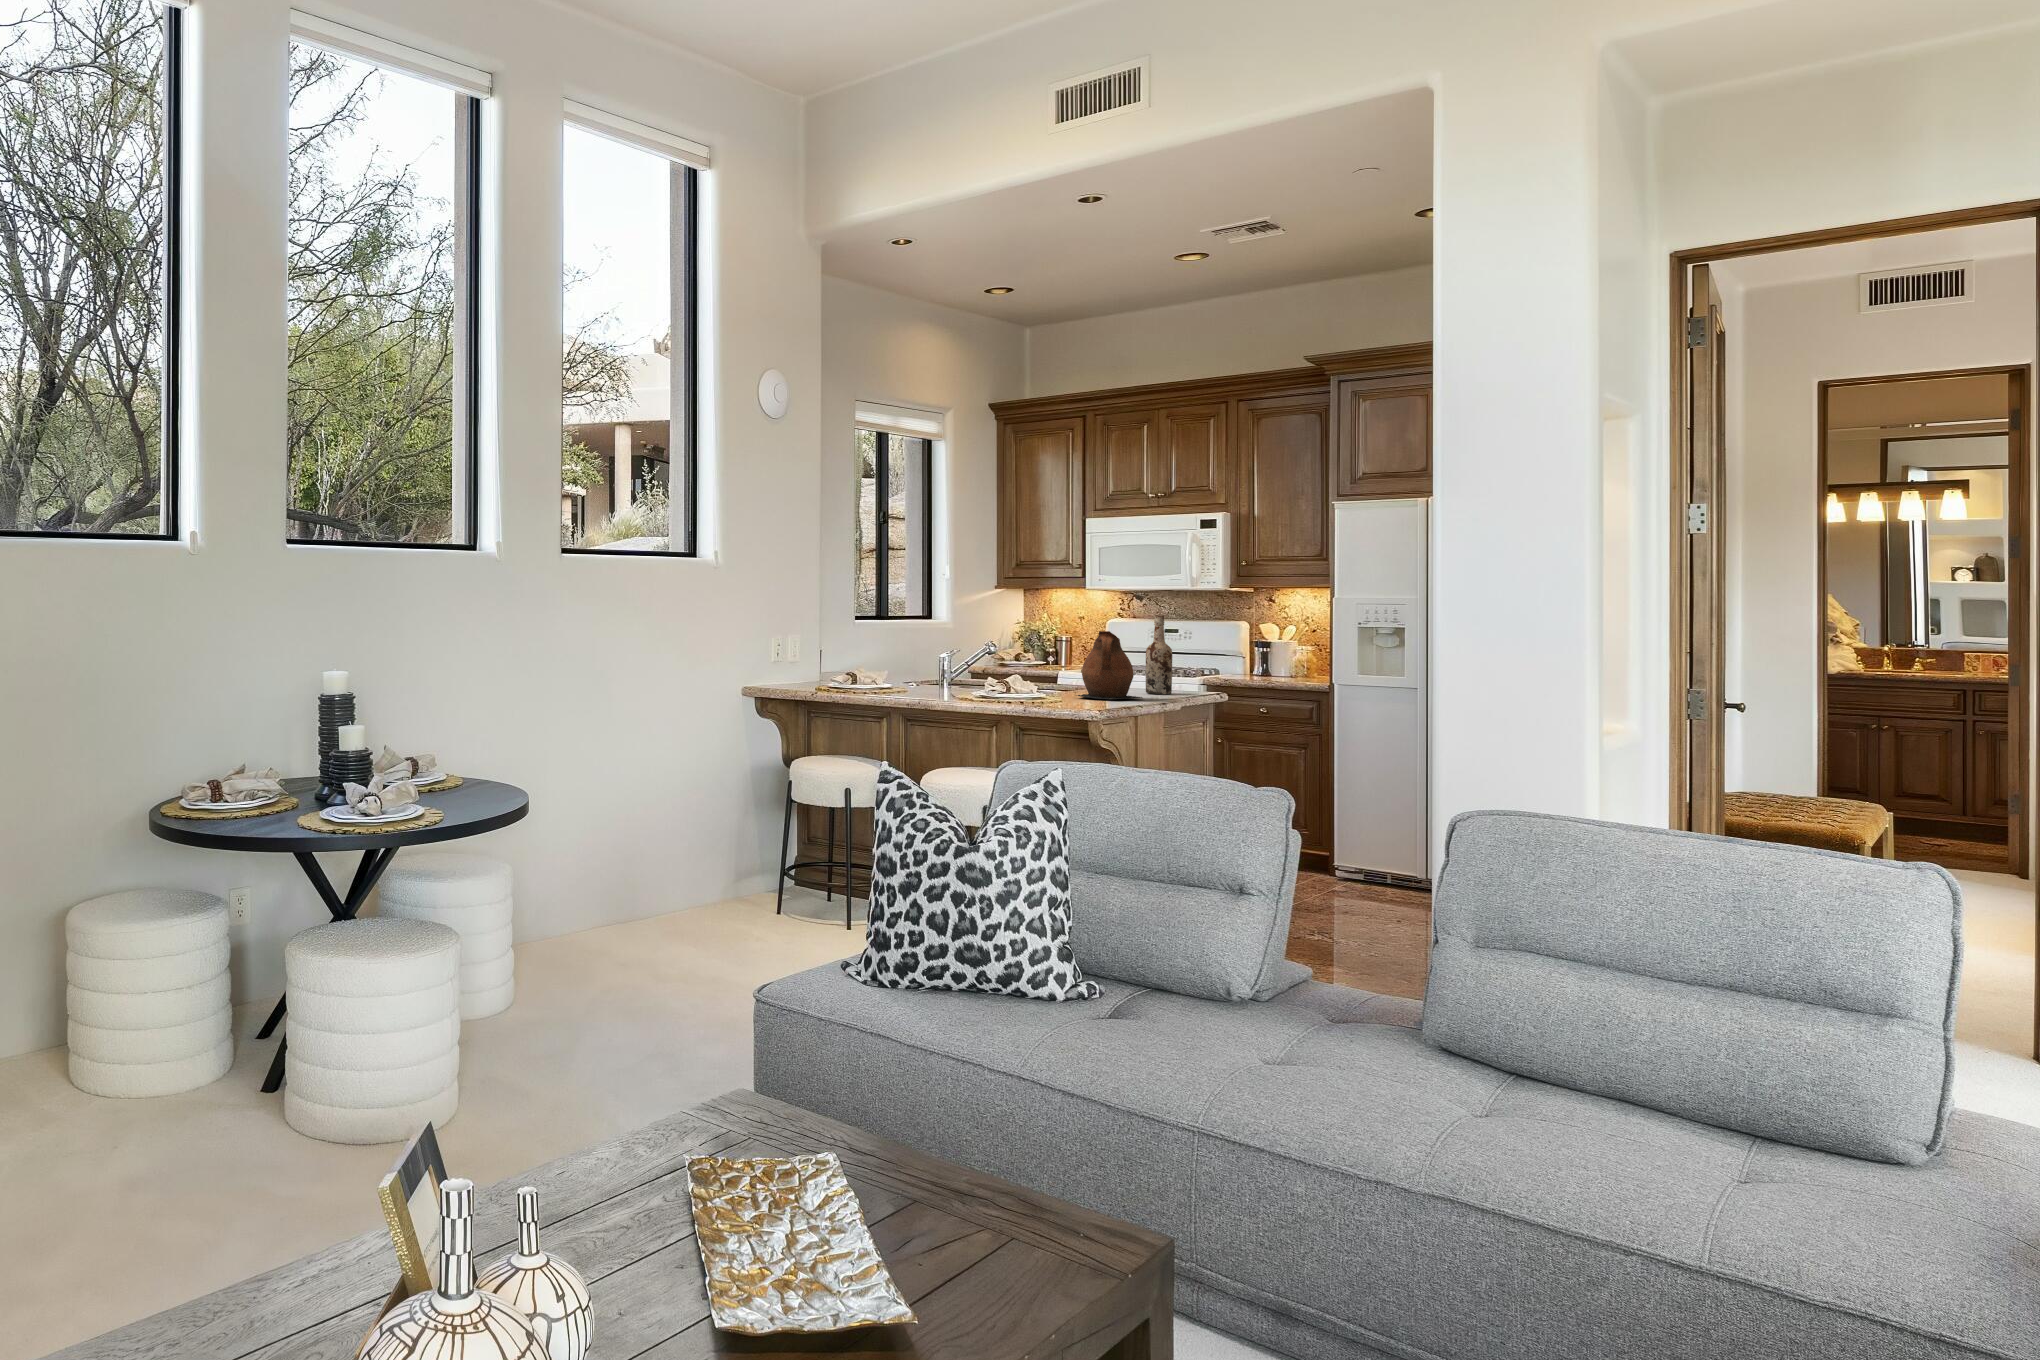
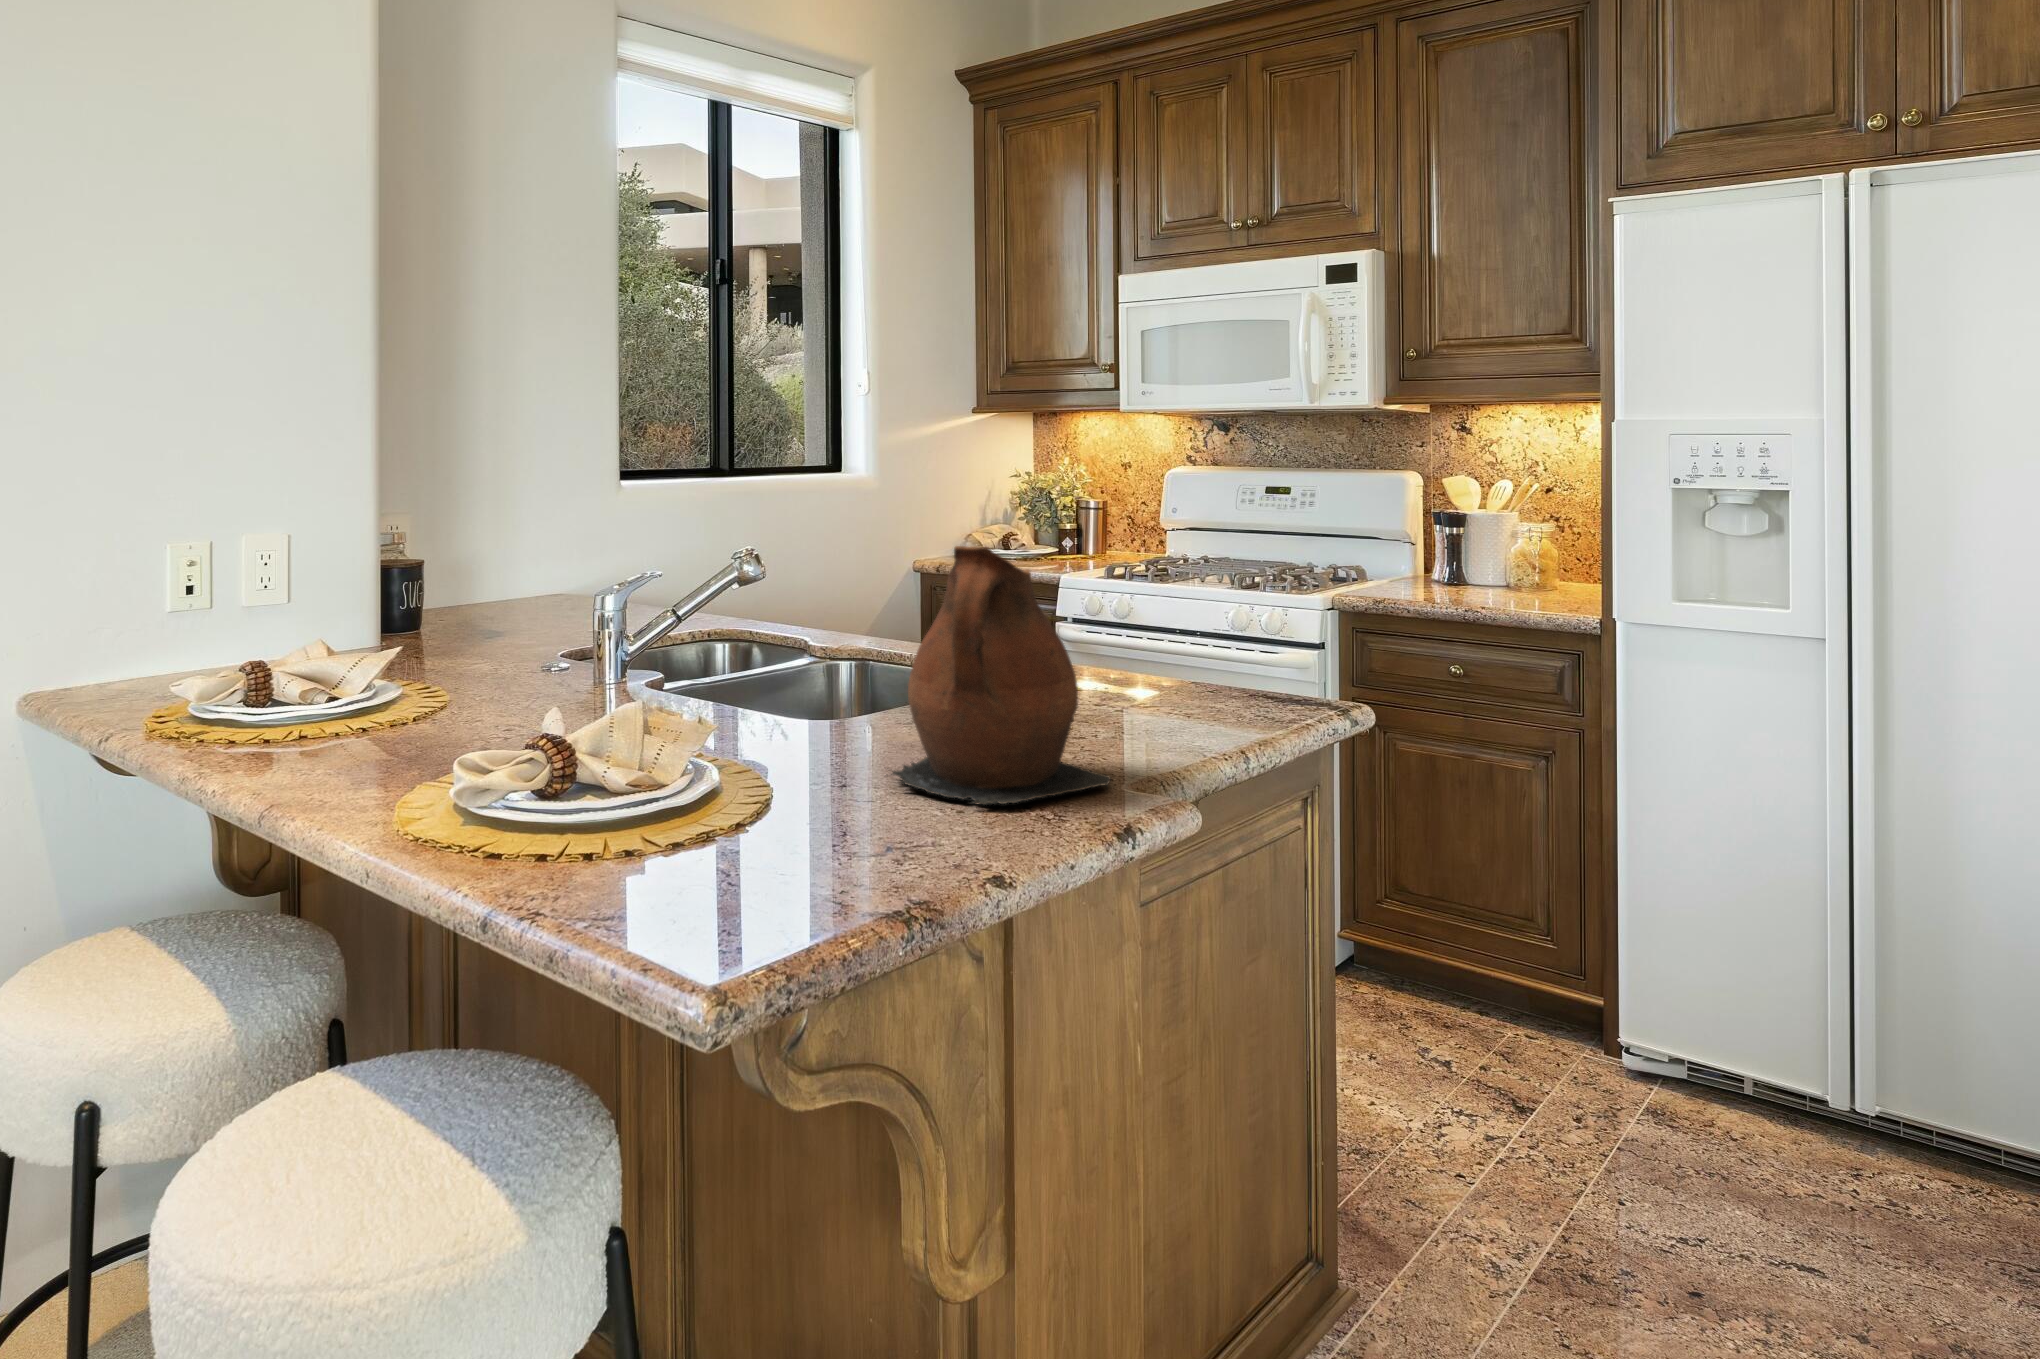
wine bottle: present [1146,615,1172,694] -> none [1153,479,1230,727]

